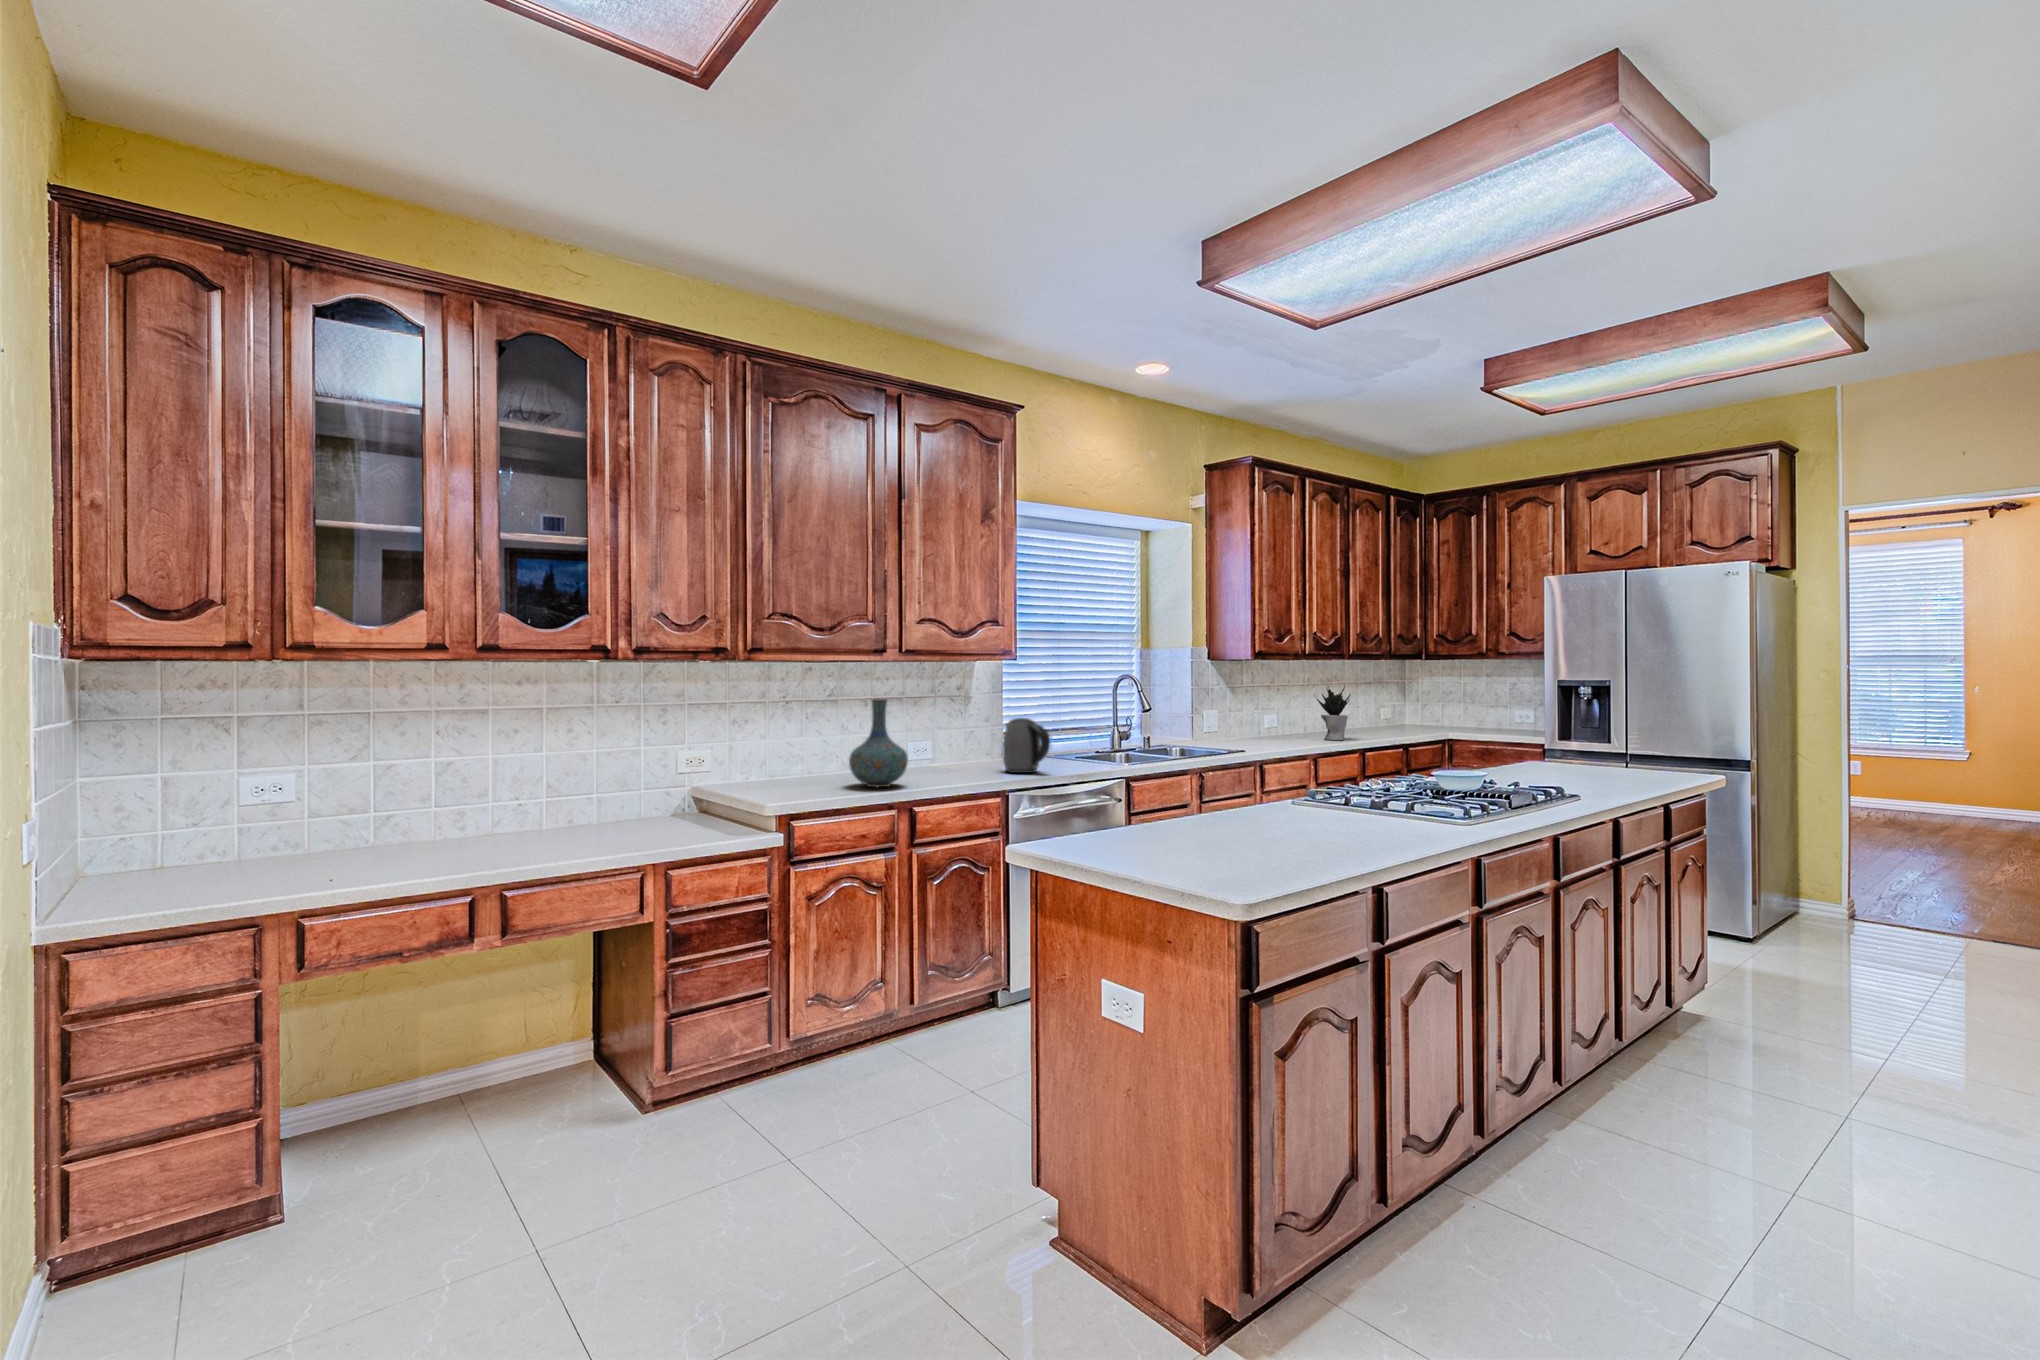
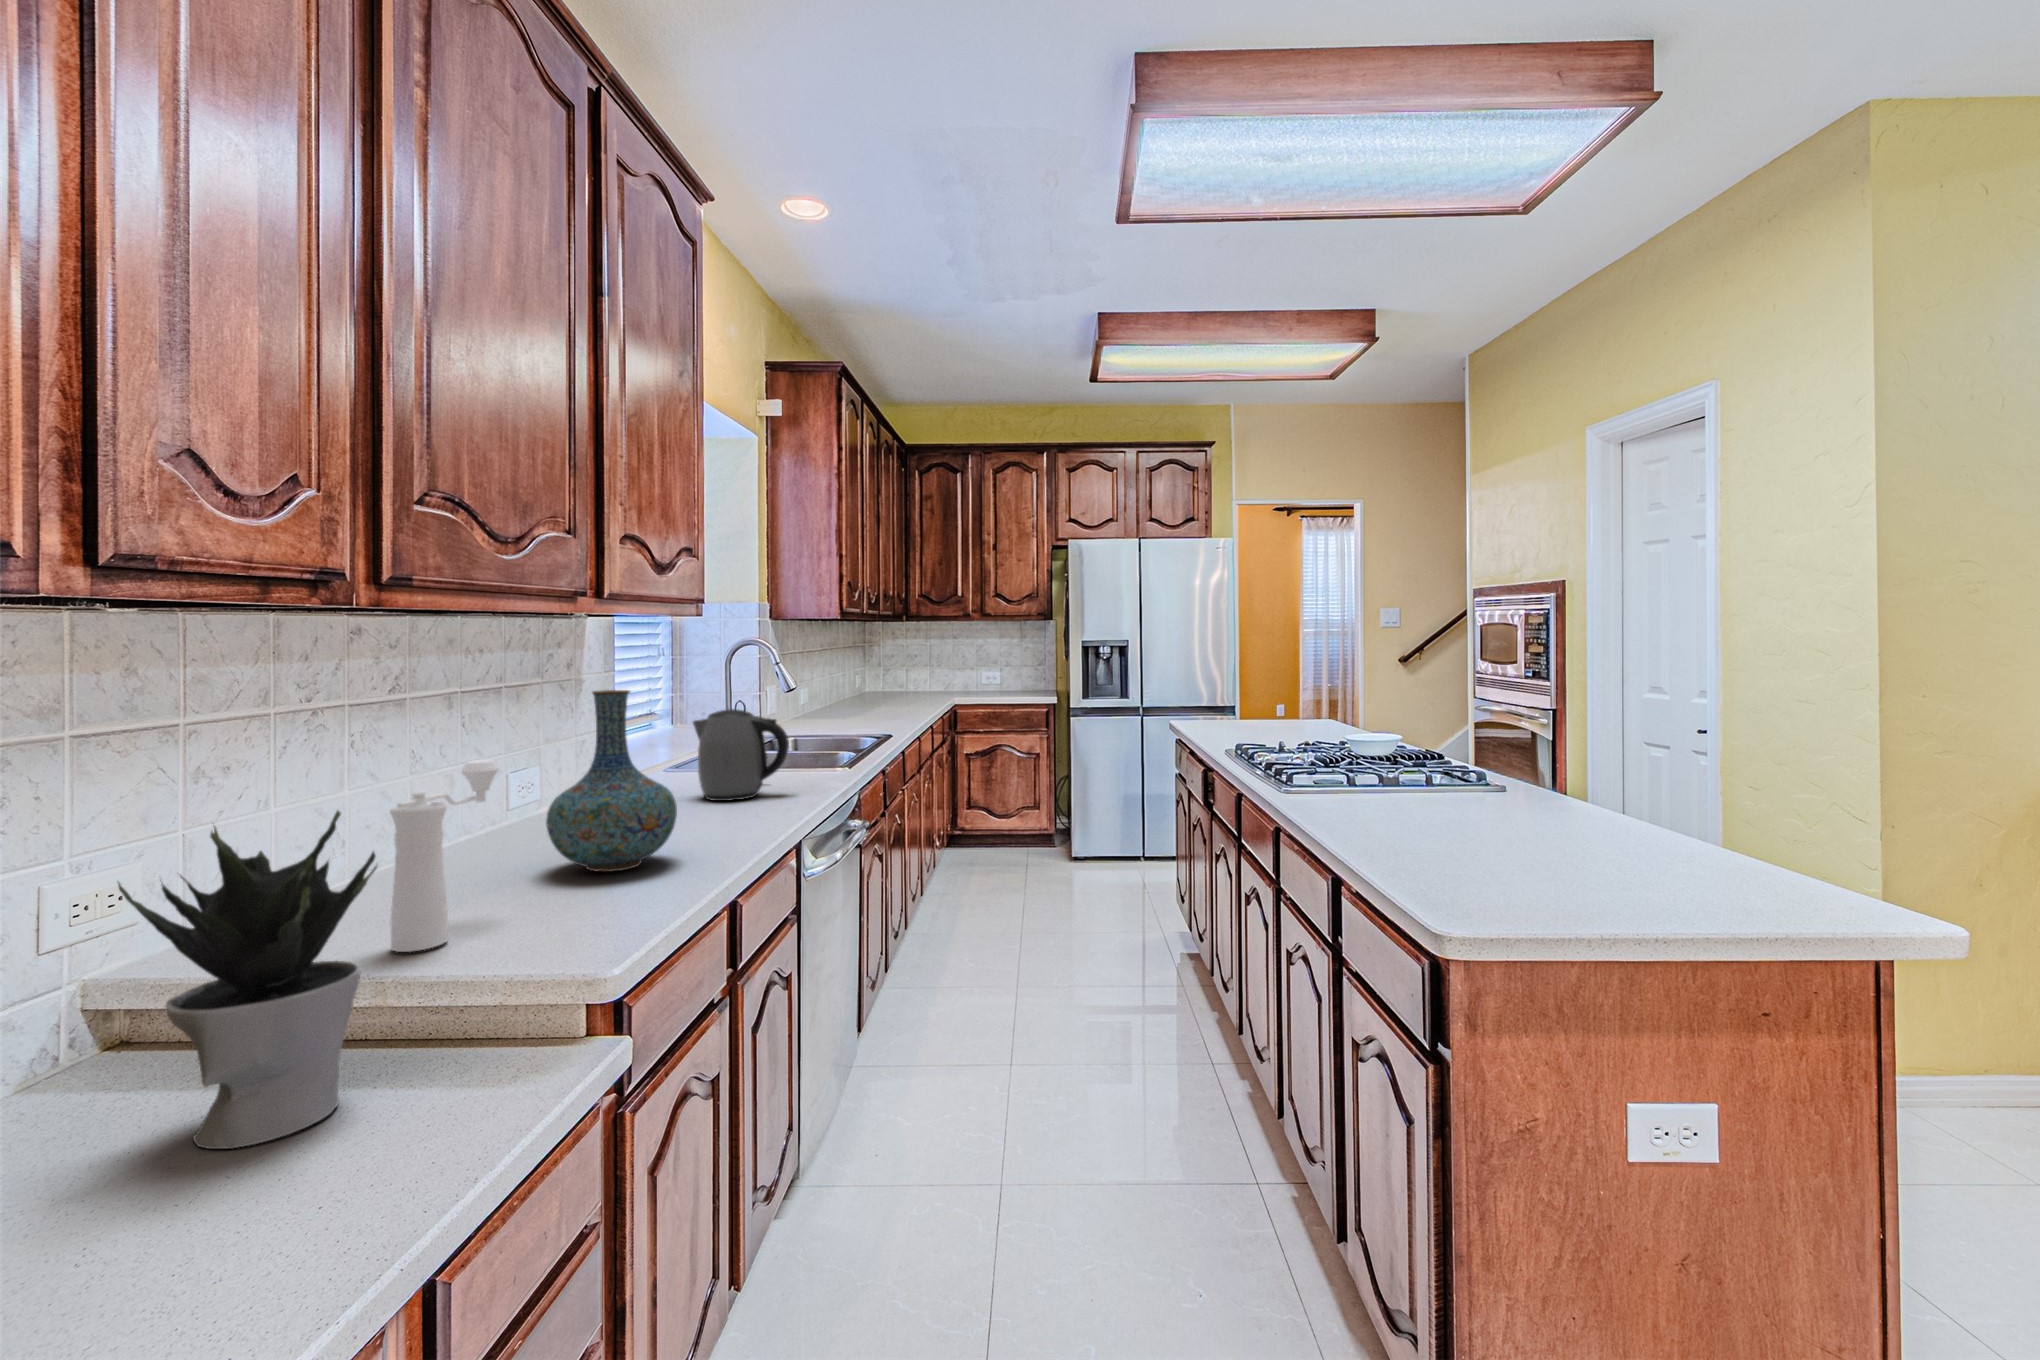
potted plant: present [1315,686,1351,740] -> present [118,811,377,1149]
pepper mill: none [753,724,806,794] -> present [390,760,500,952]

